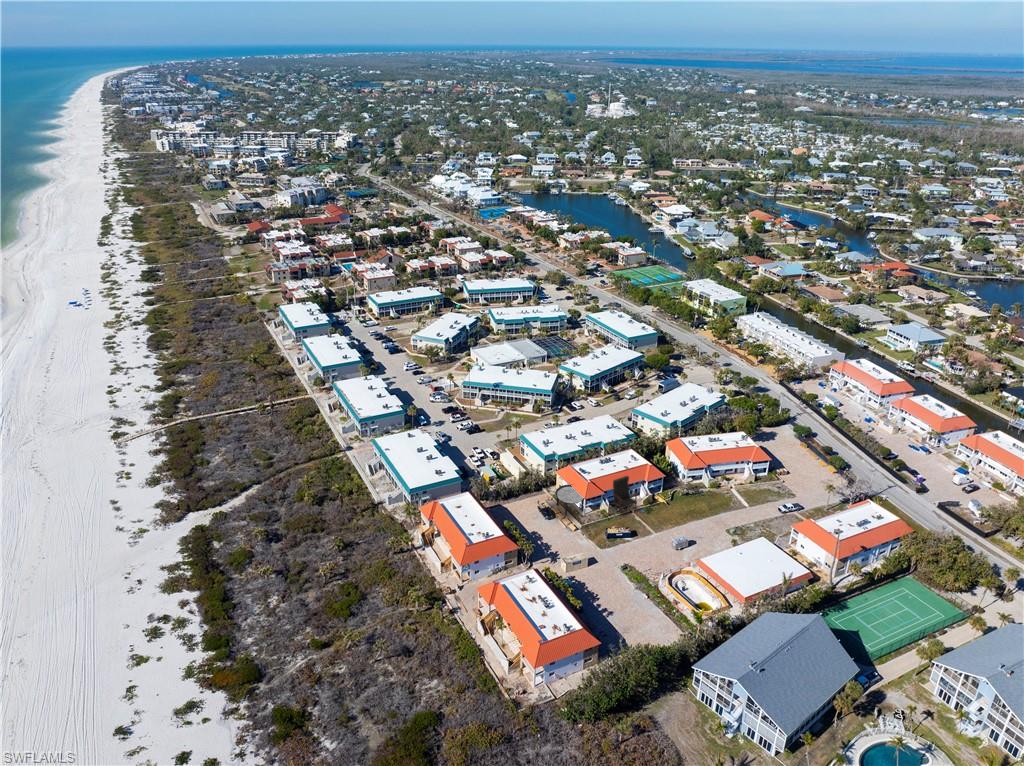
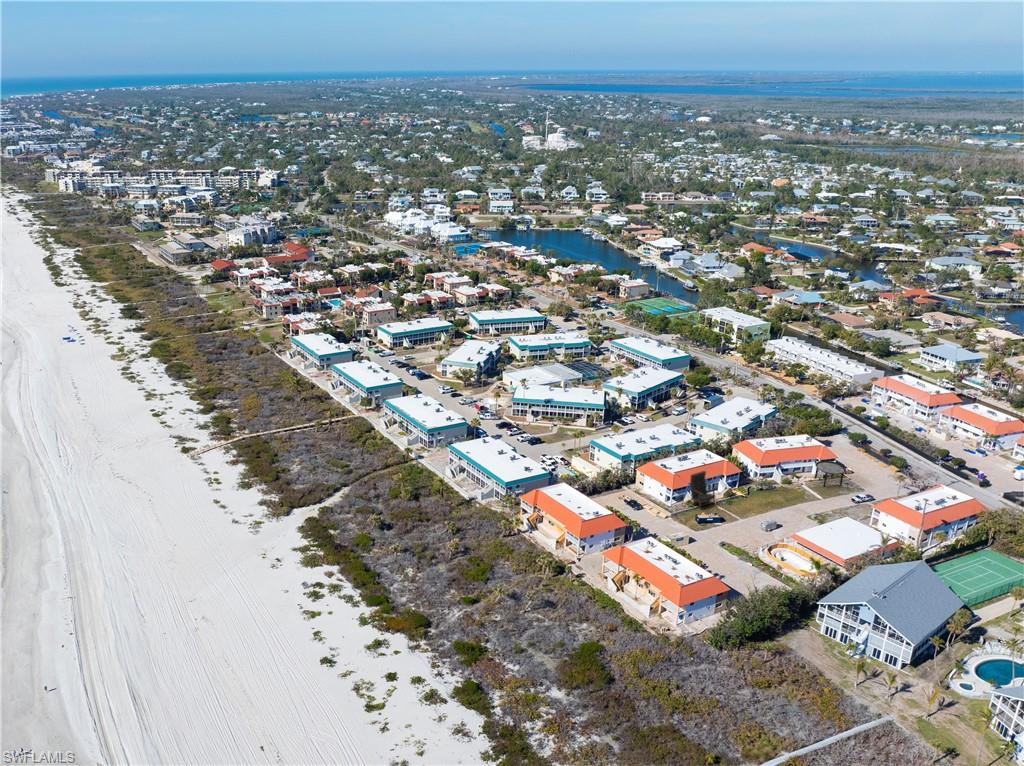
round table: present [555,485,585,516] -> present [815,461,846,487]

